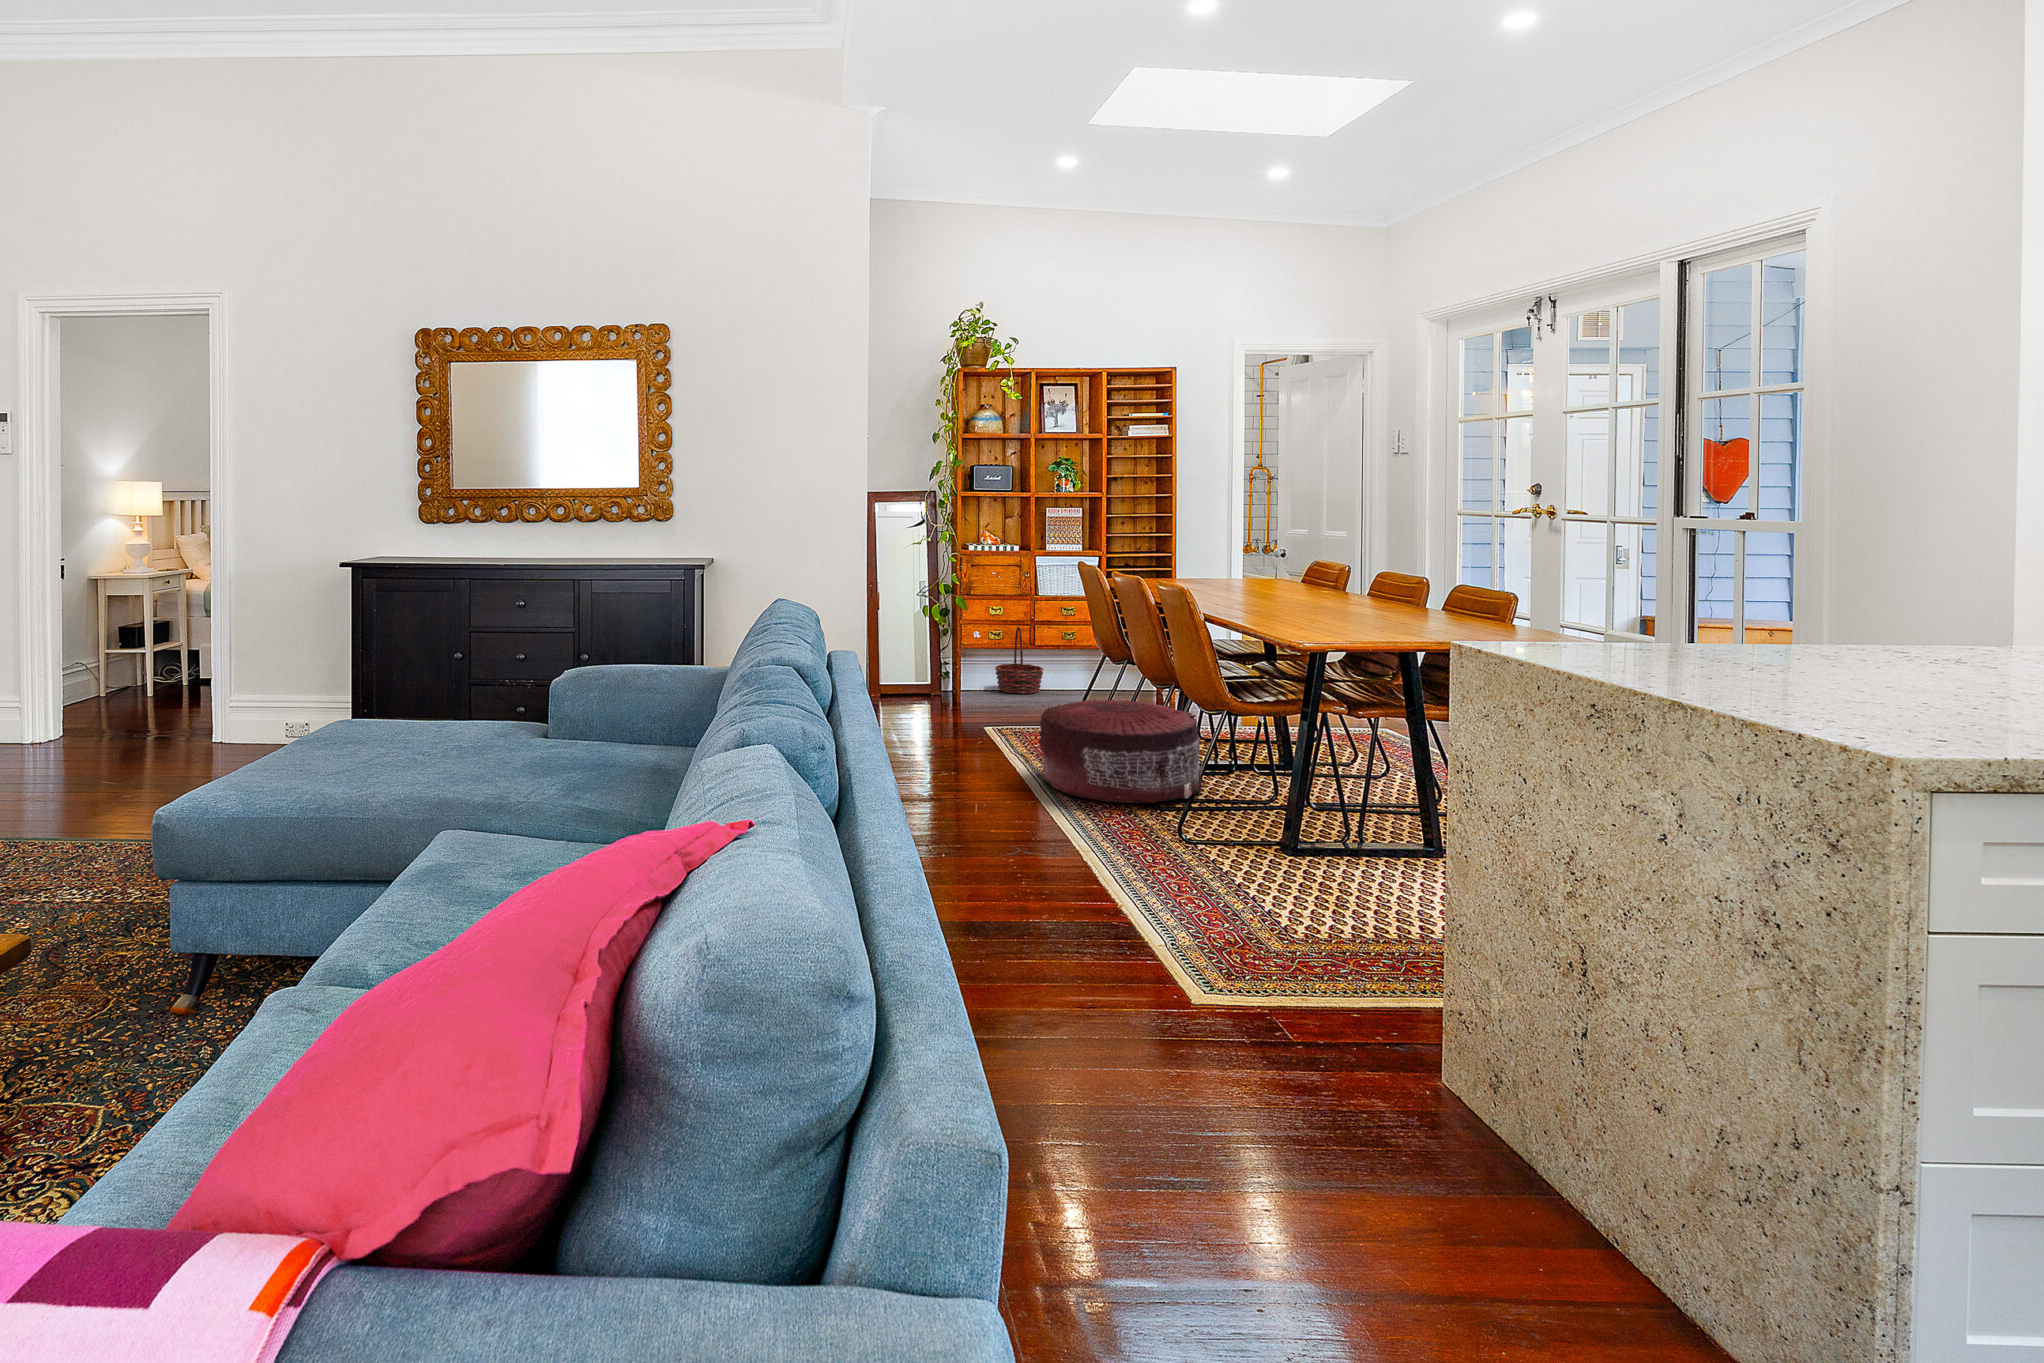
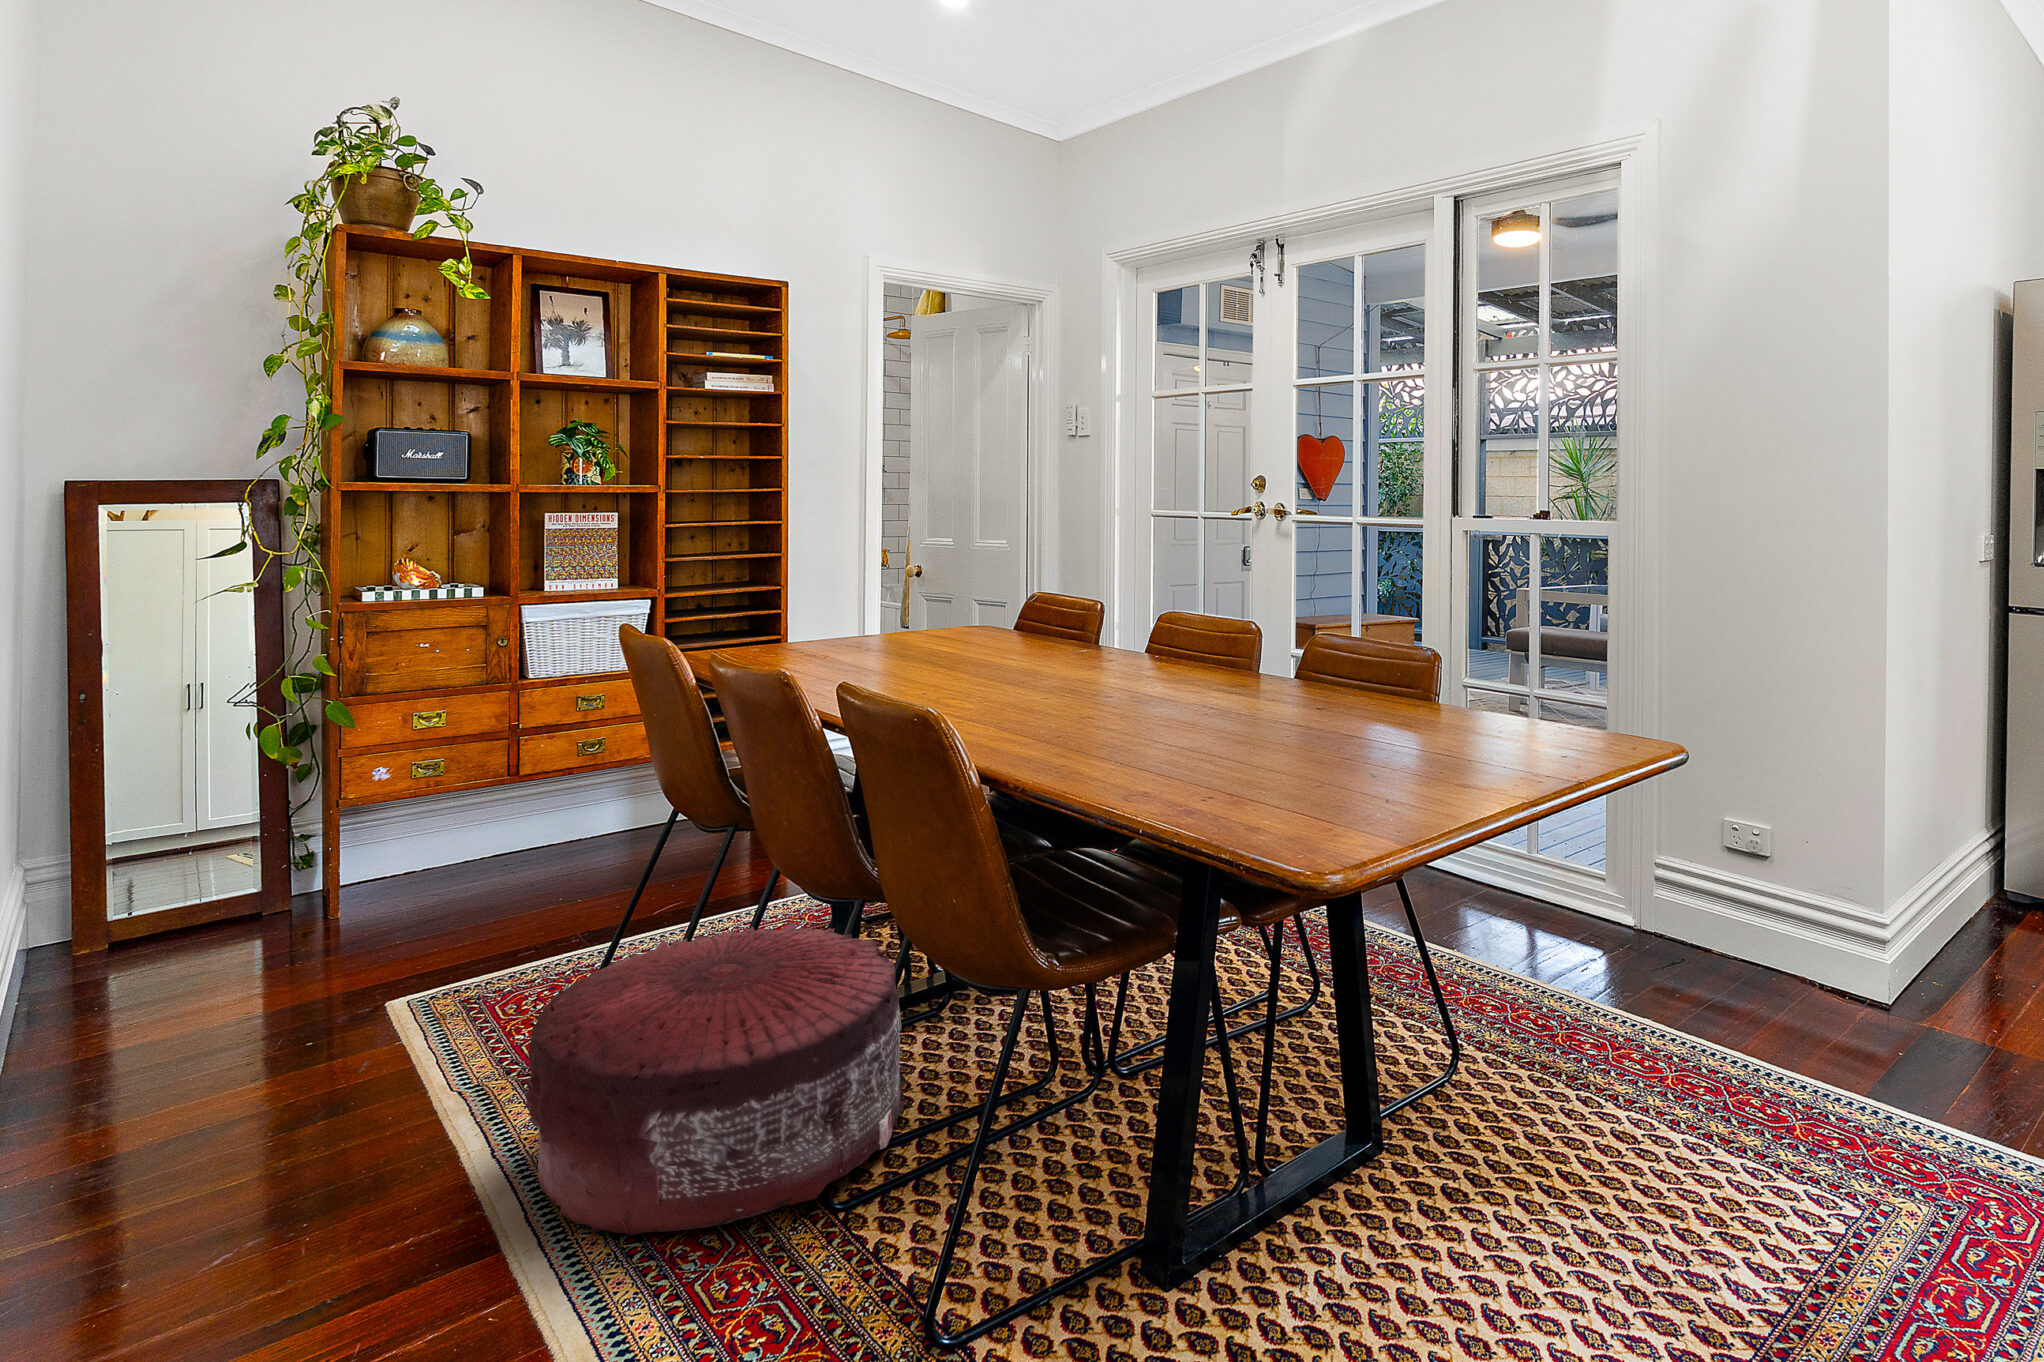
basket: present [995,627,1043,694] -> none [428,748,539,883]

